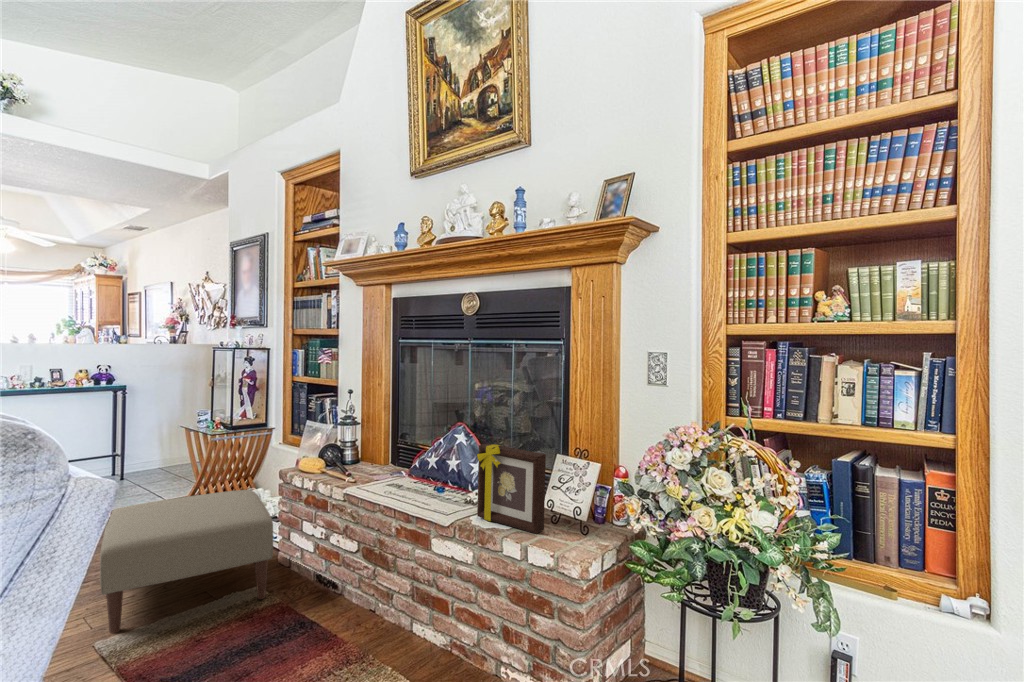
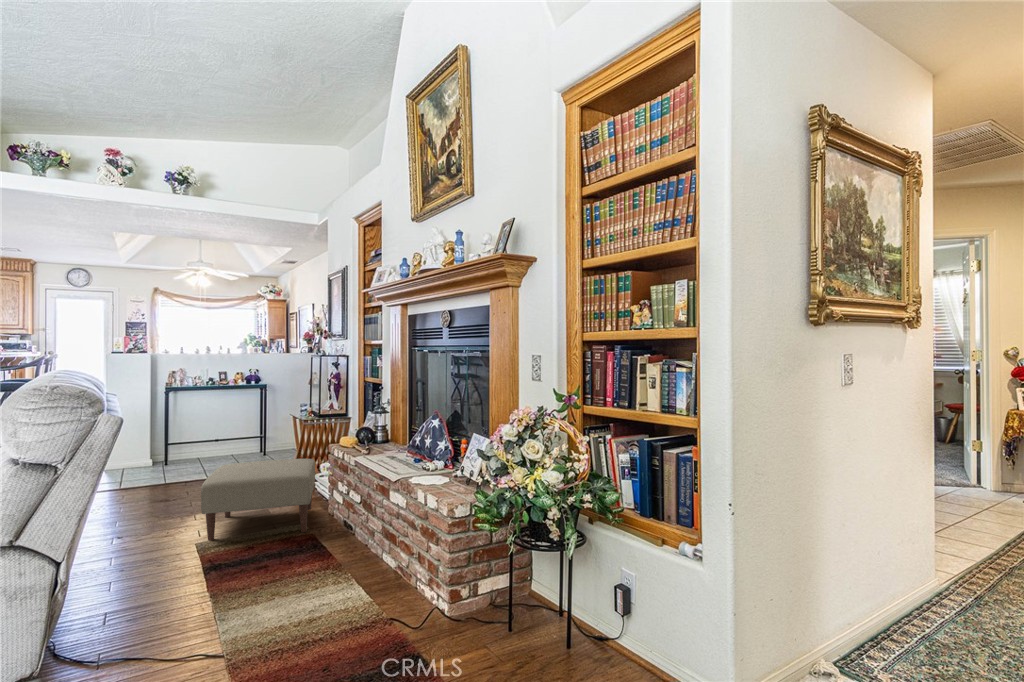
picture frame: present [477,443,546,534] -> none [414,423,450,488]

